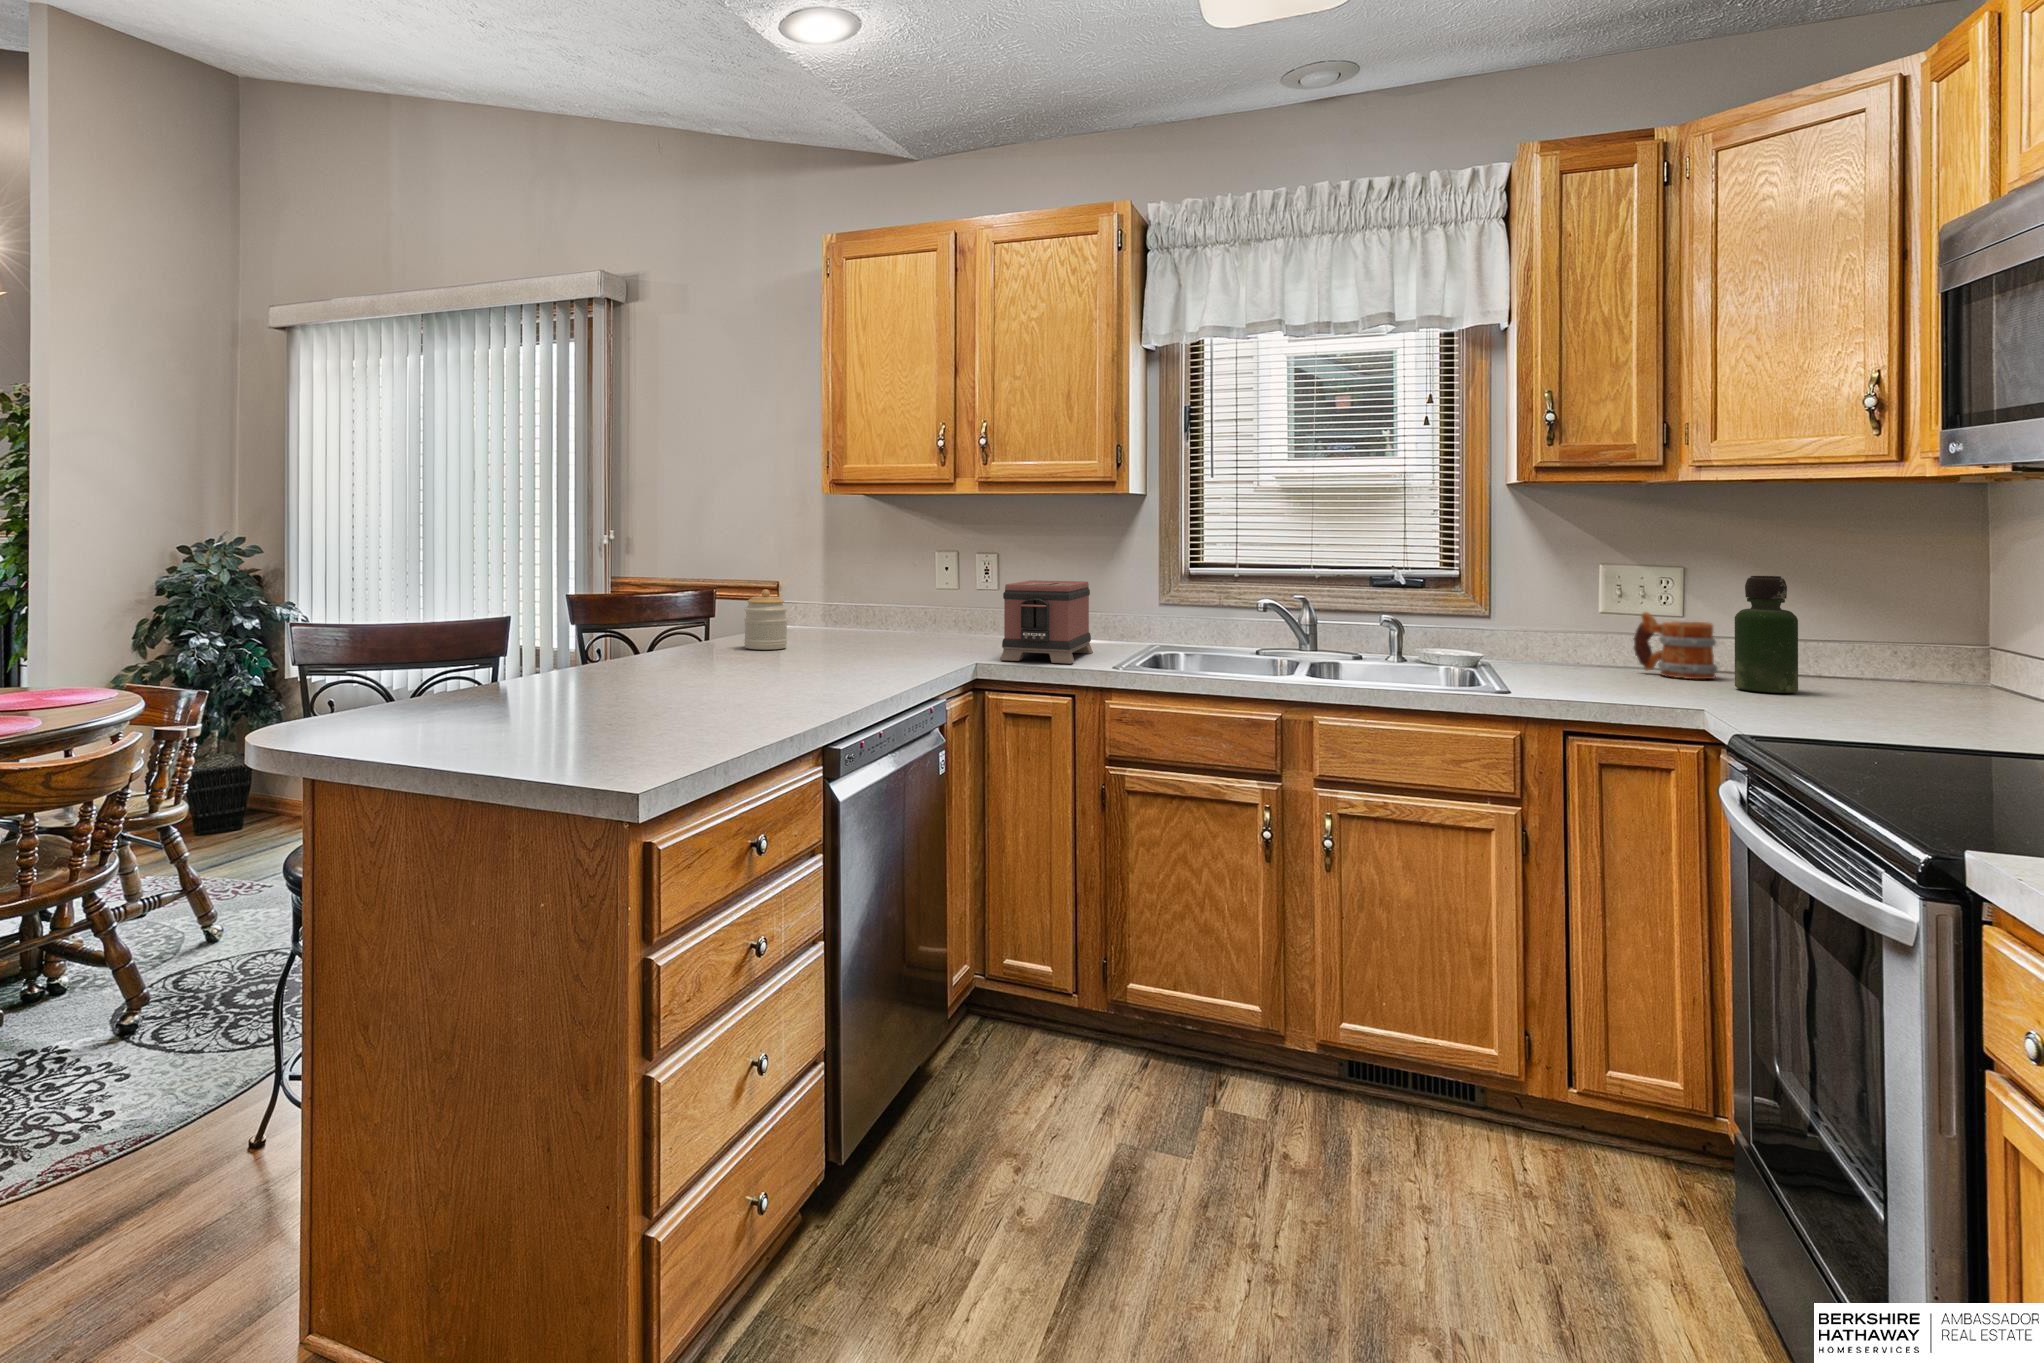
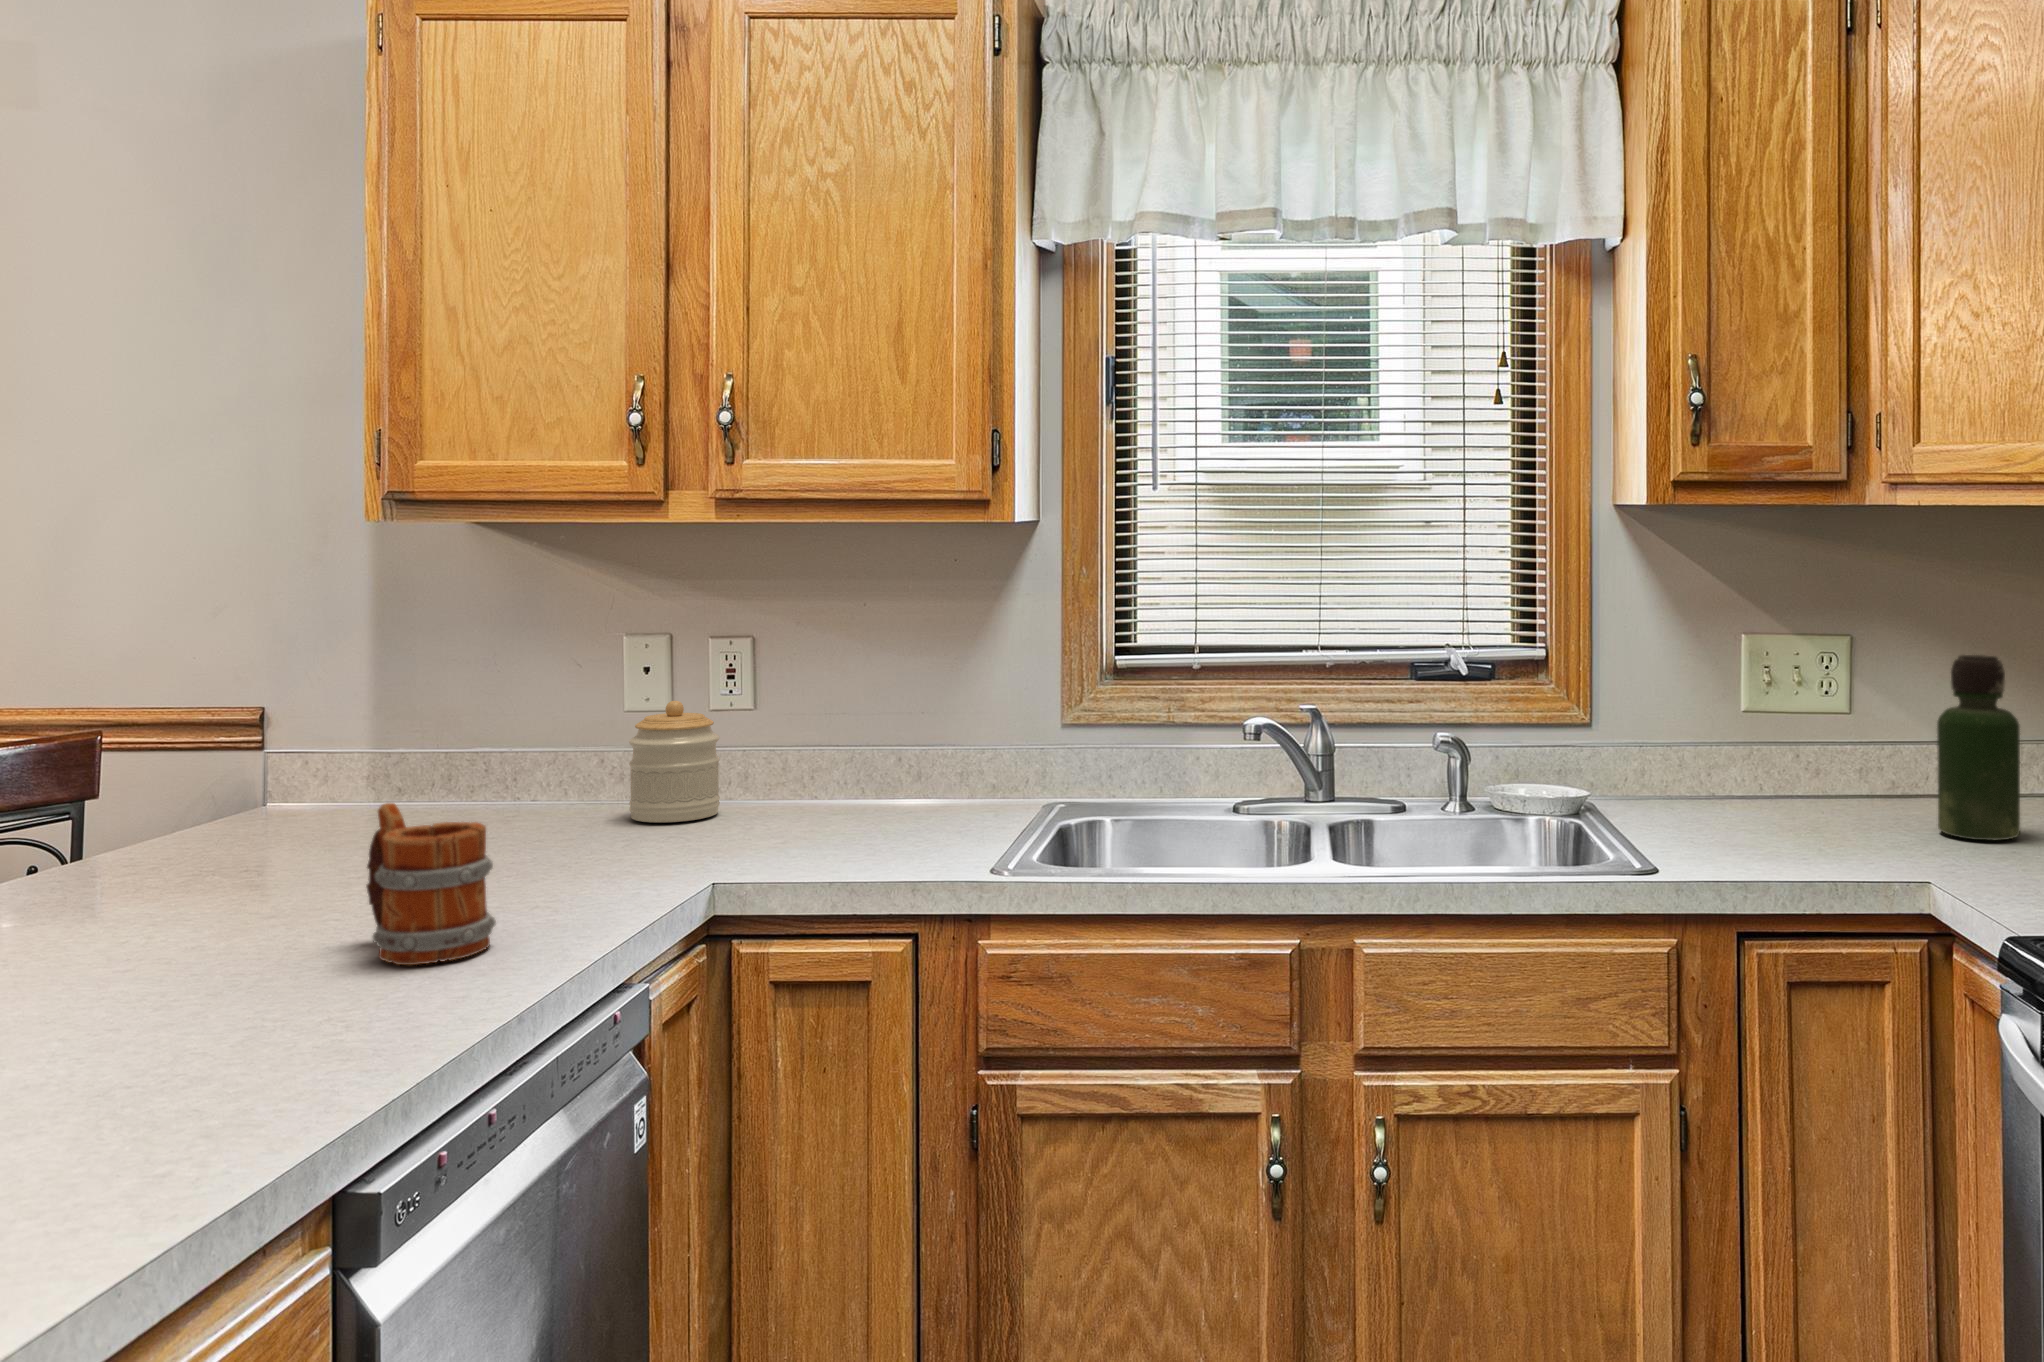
toaster: present [1000,580,1093,664] -> none [760,684,953,864]
jar: present [744,589,787,650] -> present [629,701,720,823]
mug: present [1634,612,1718,679] -> present [366,803,496,965]

